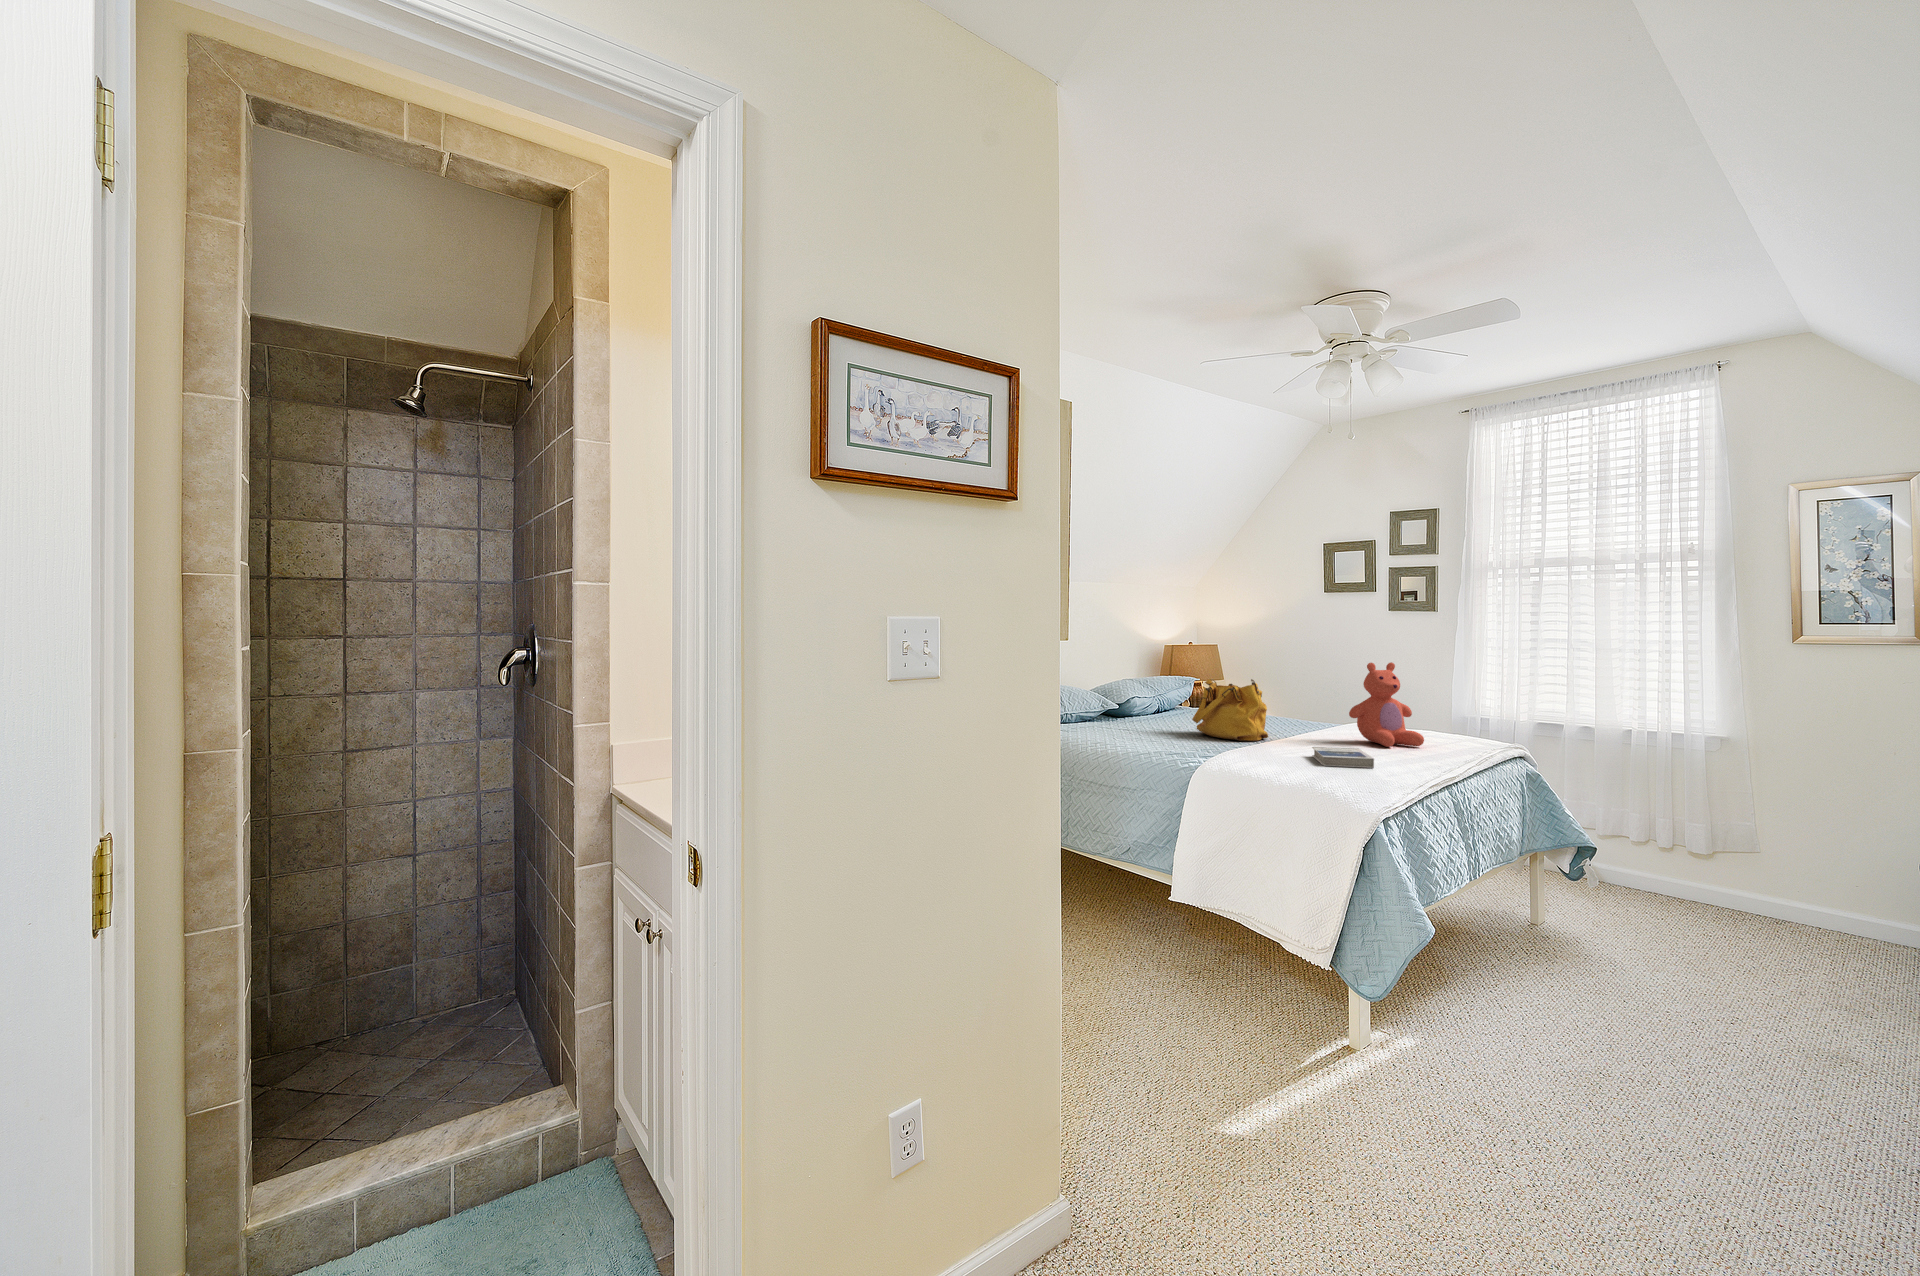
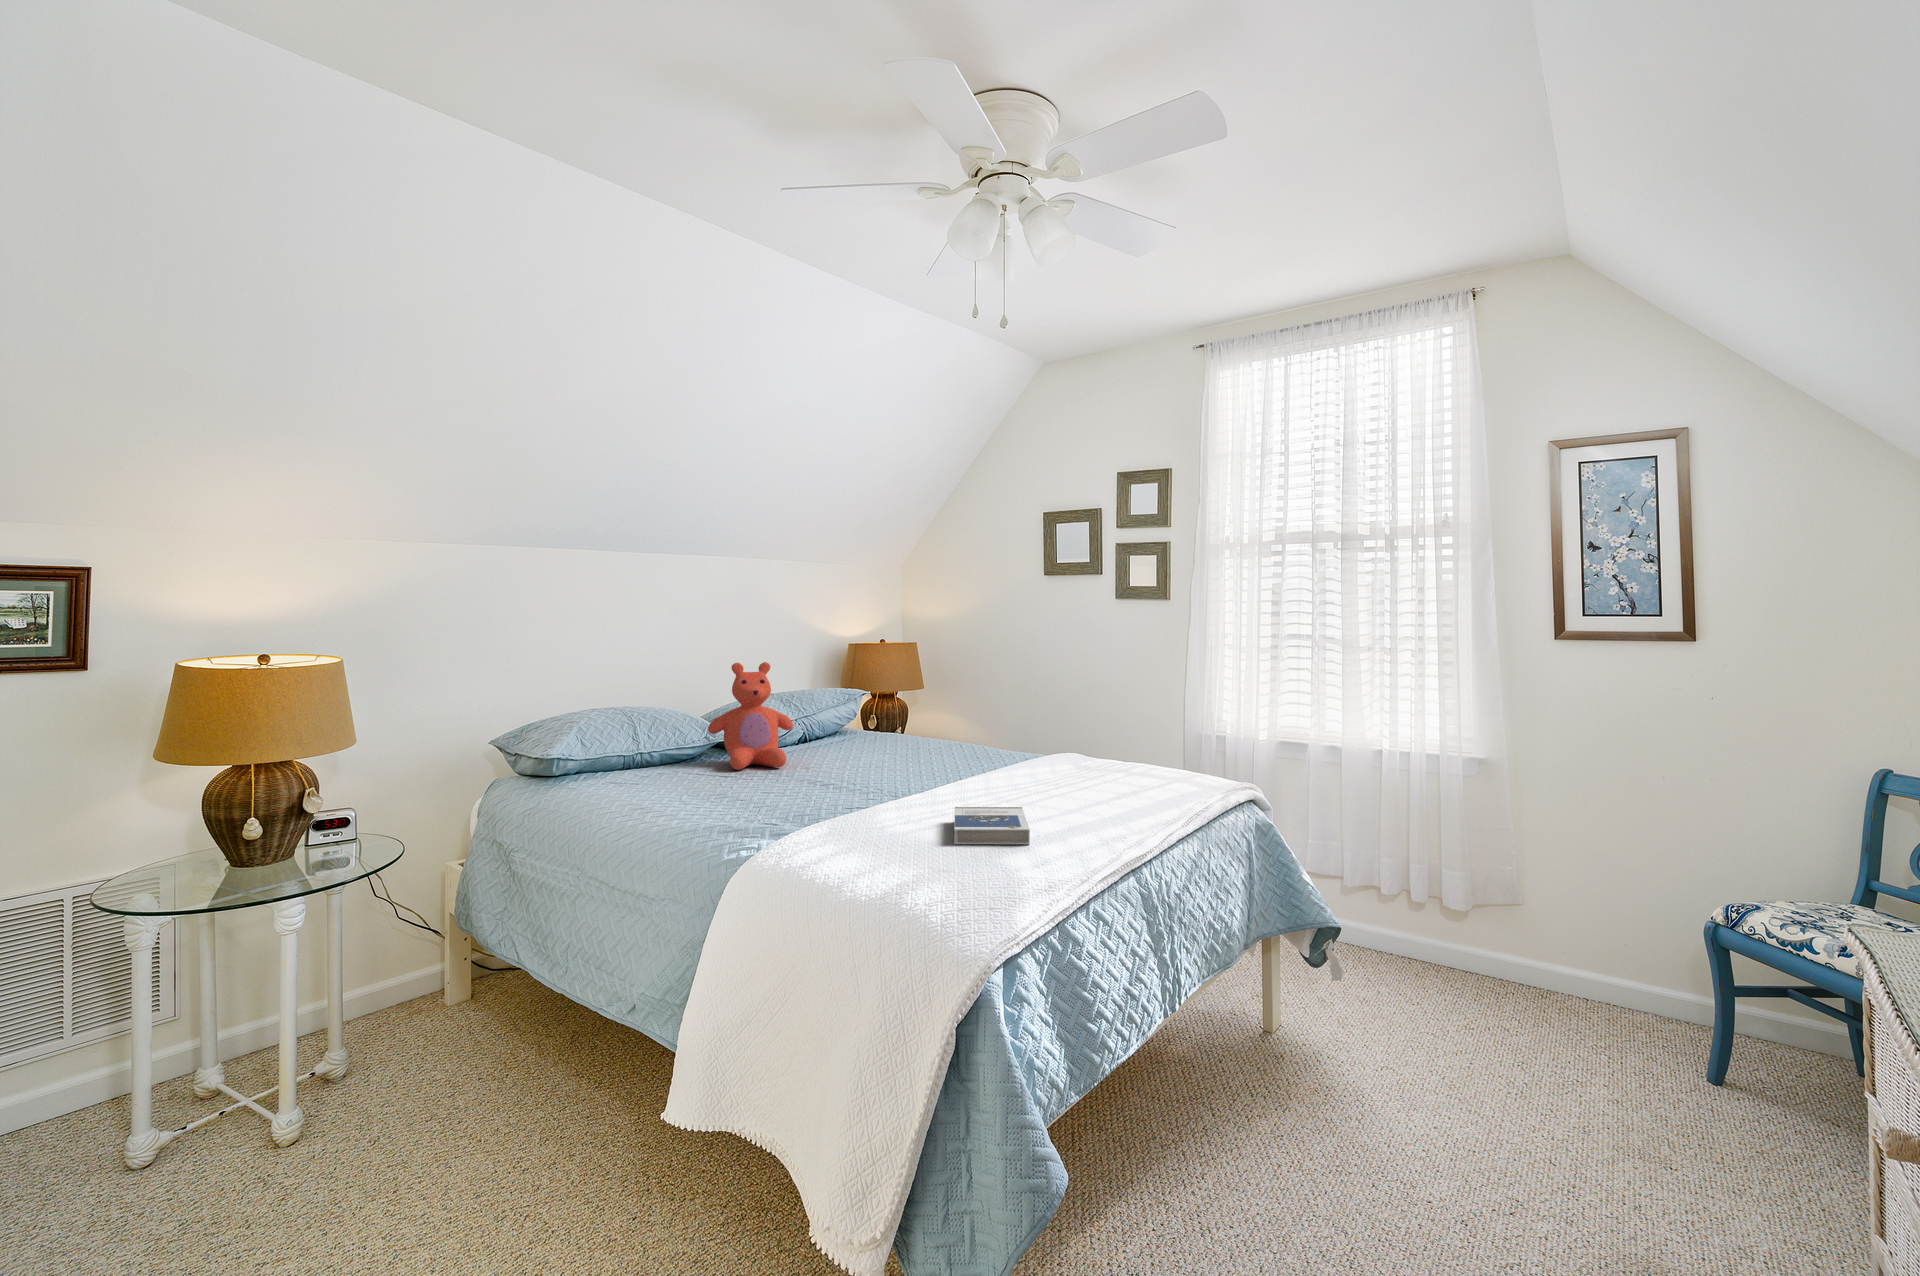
teddy bear: present [1349,662,1424,747] -> present [708,662,793,770]
handbag: present [1192,679,1268,741] -> none [810,697,920,793]

